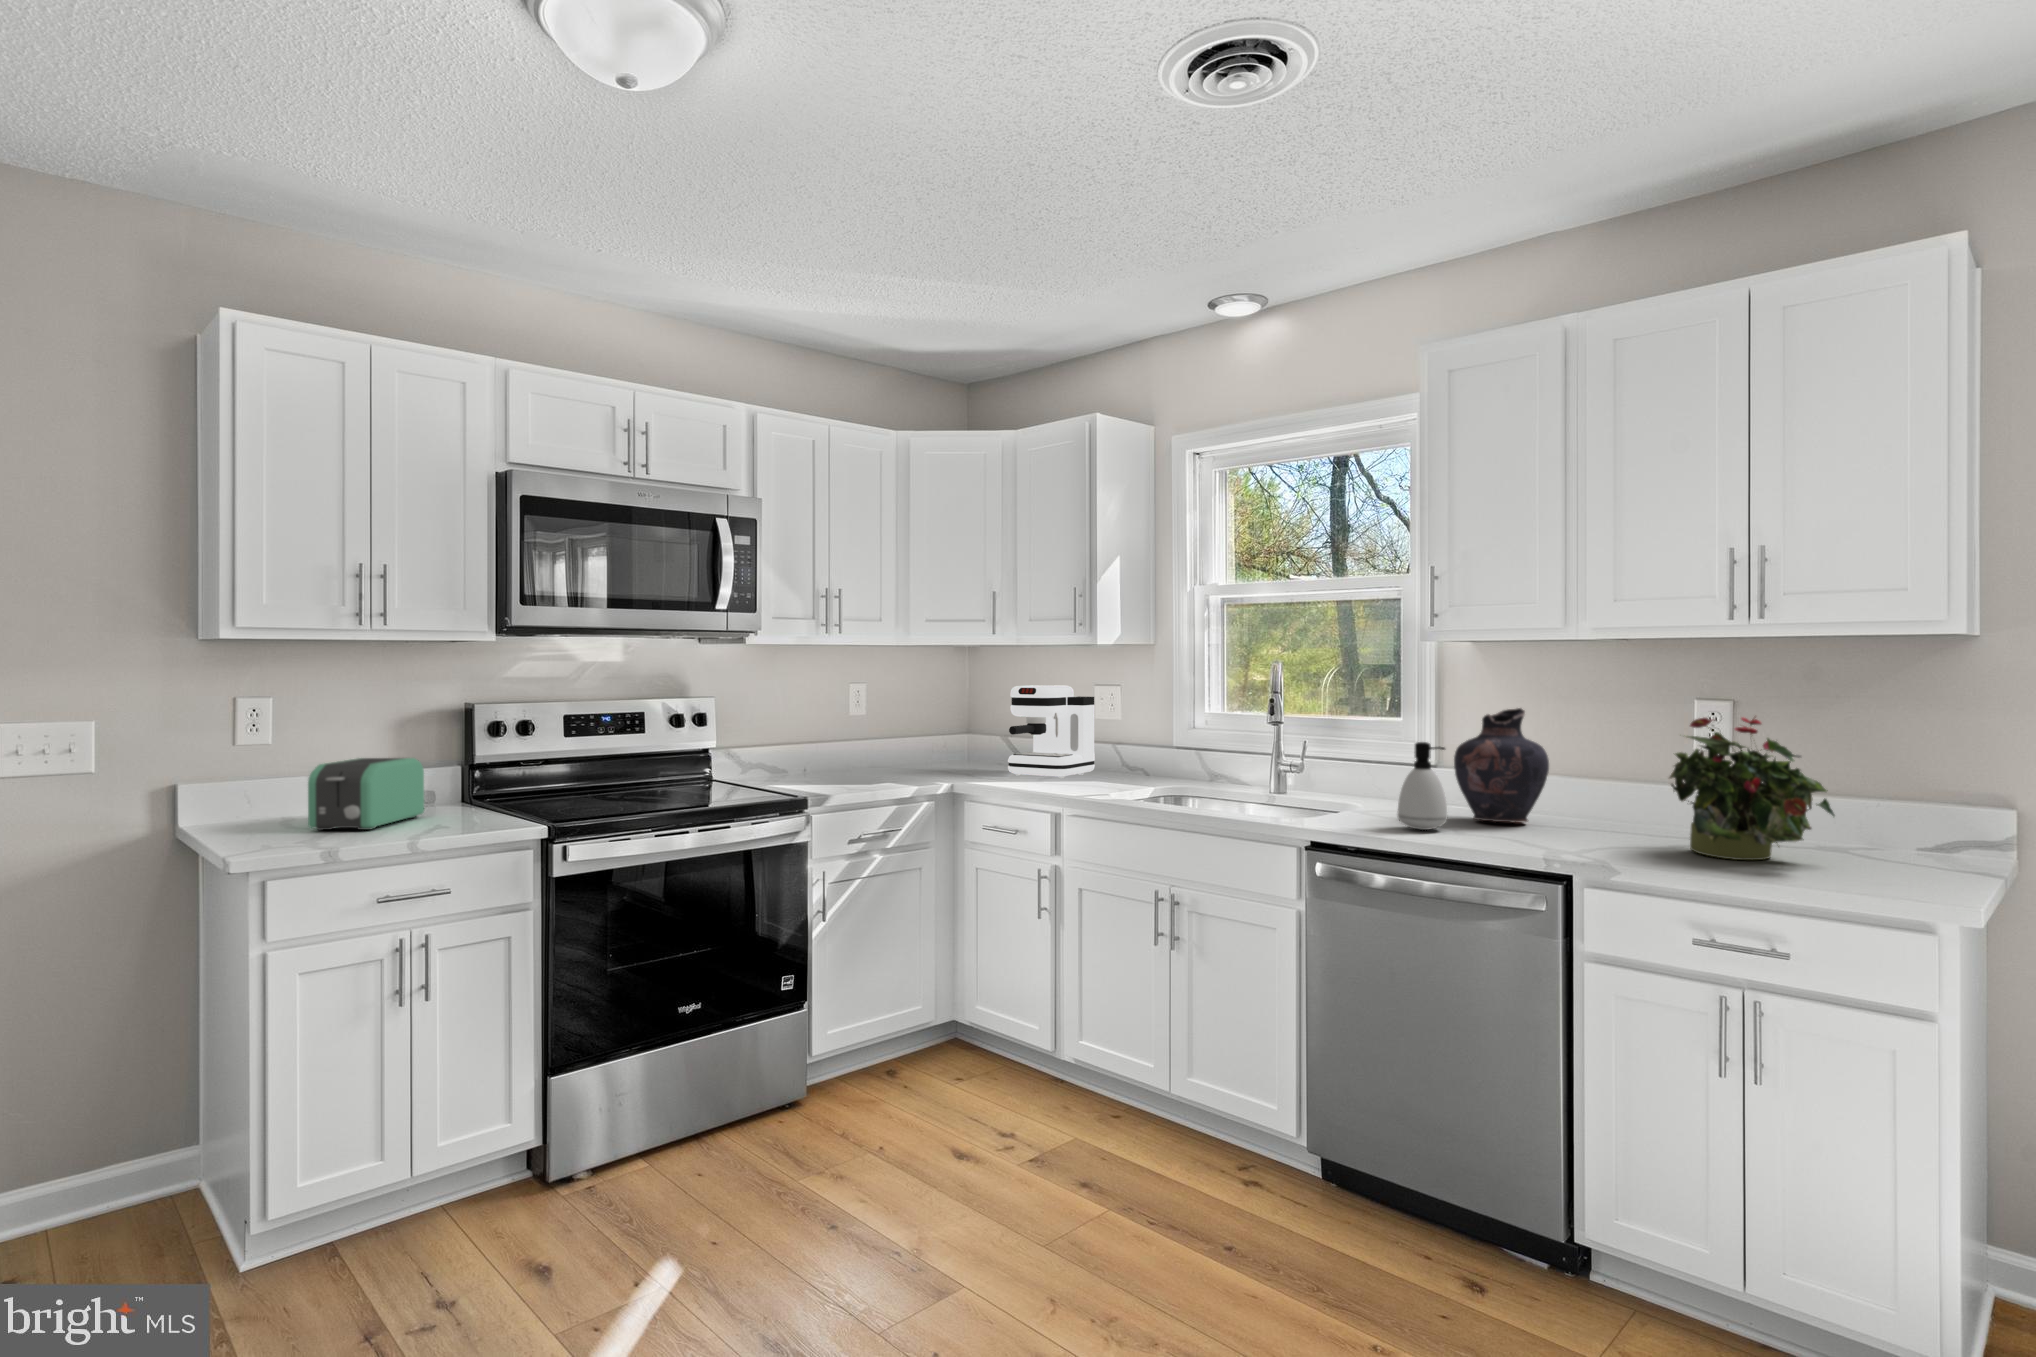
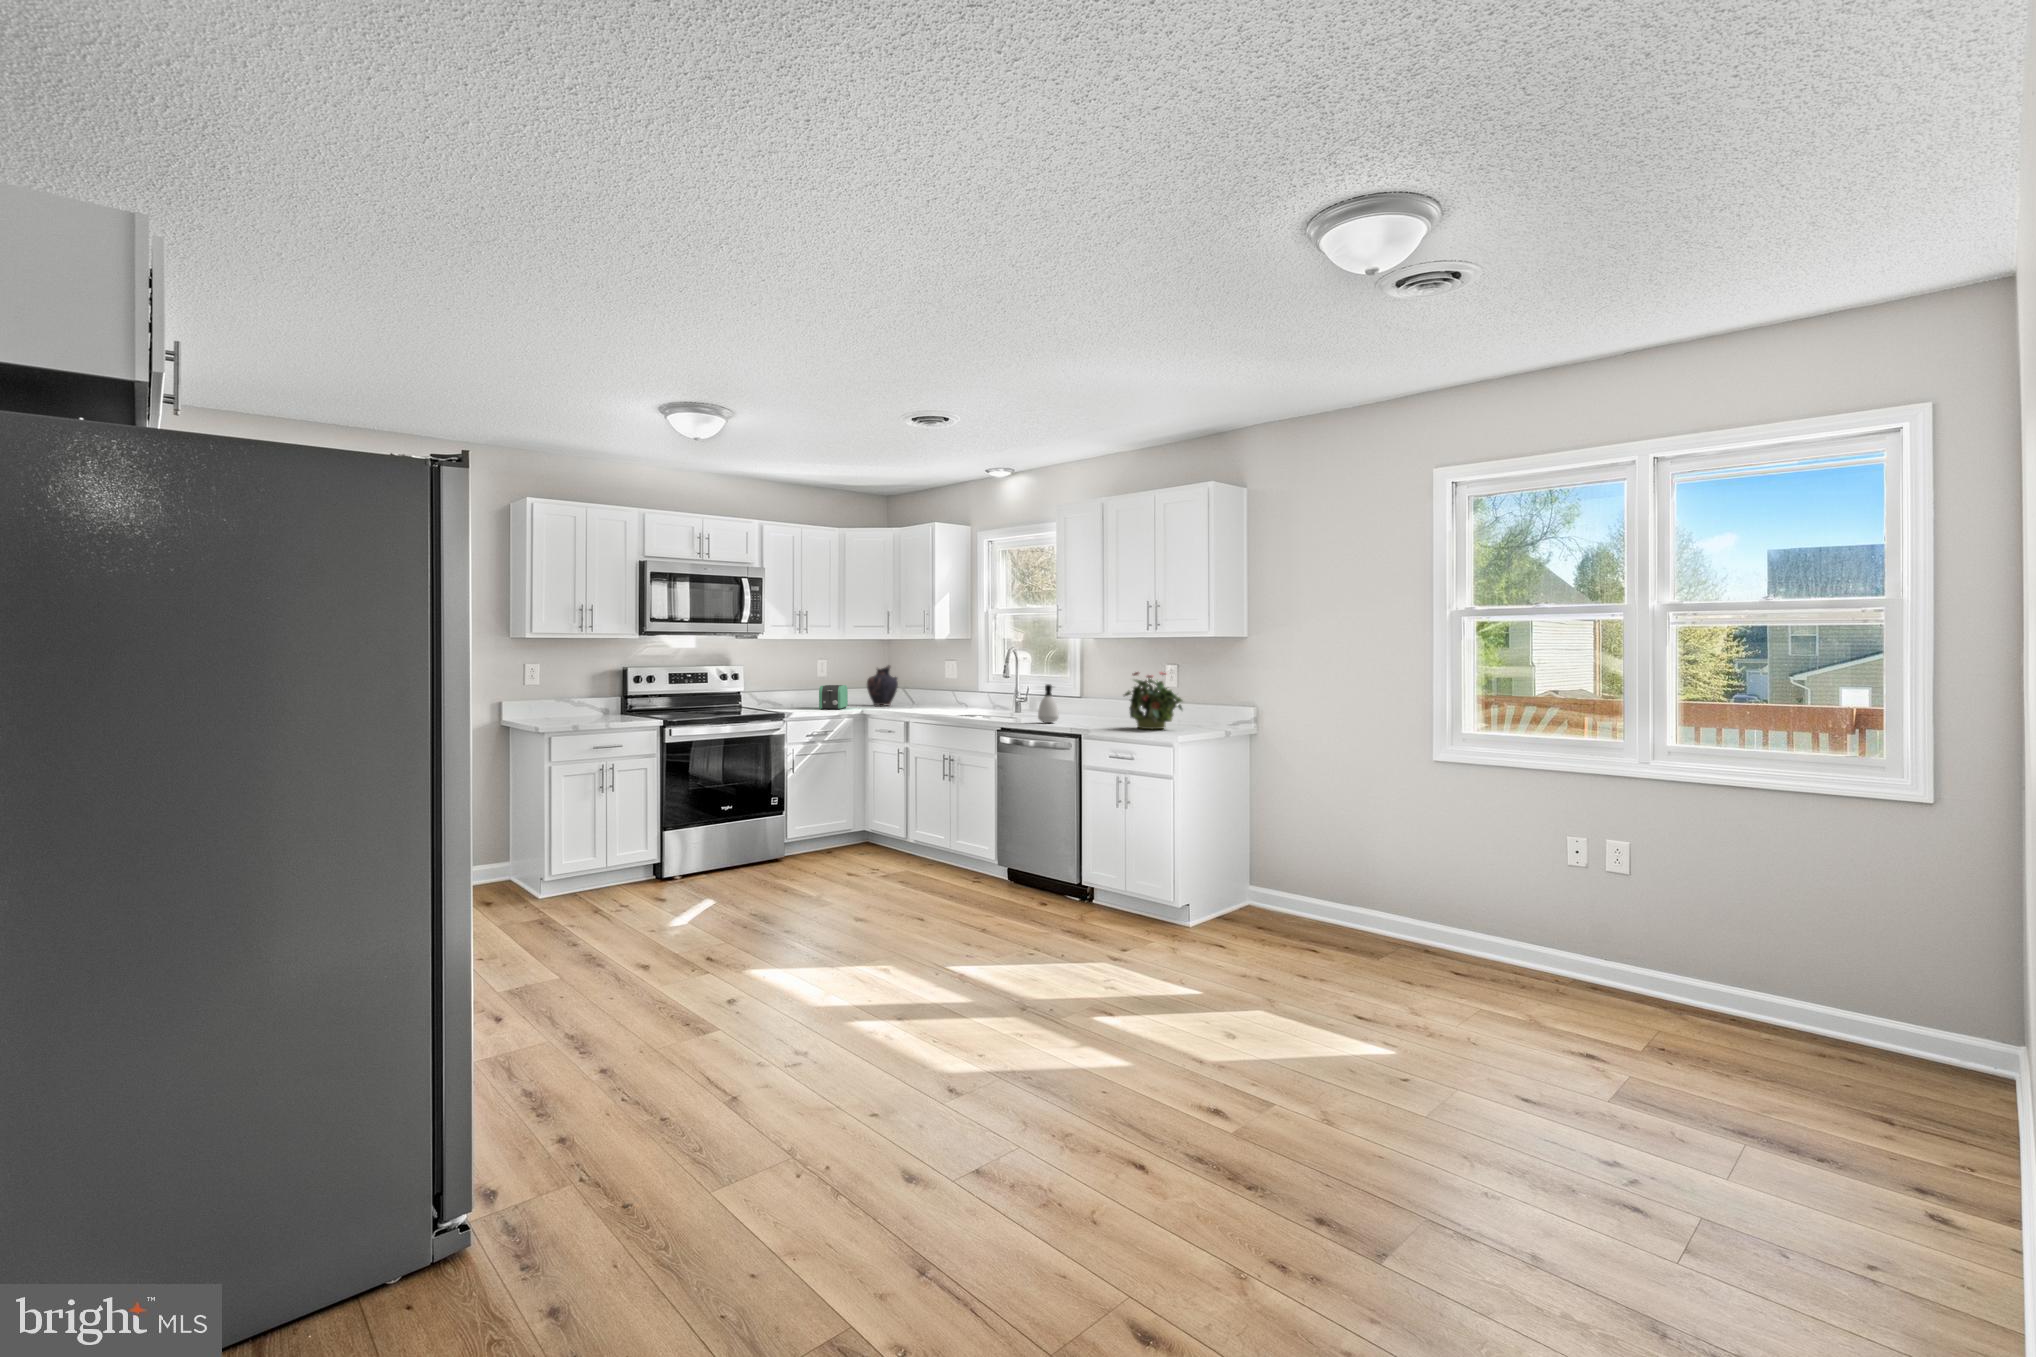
coffee maker: present [1008,685,1095,778] -> none [895,662,943,710]
vase: present [1454,708,1549,823] -> present [867,665,898,705]
toaster: present [308,758,424,830] -> present [819,685,848,709]

